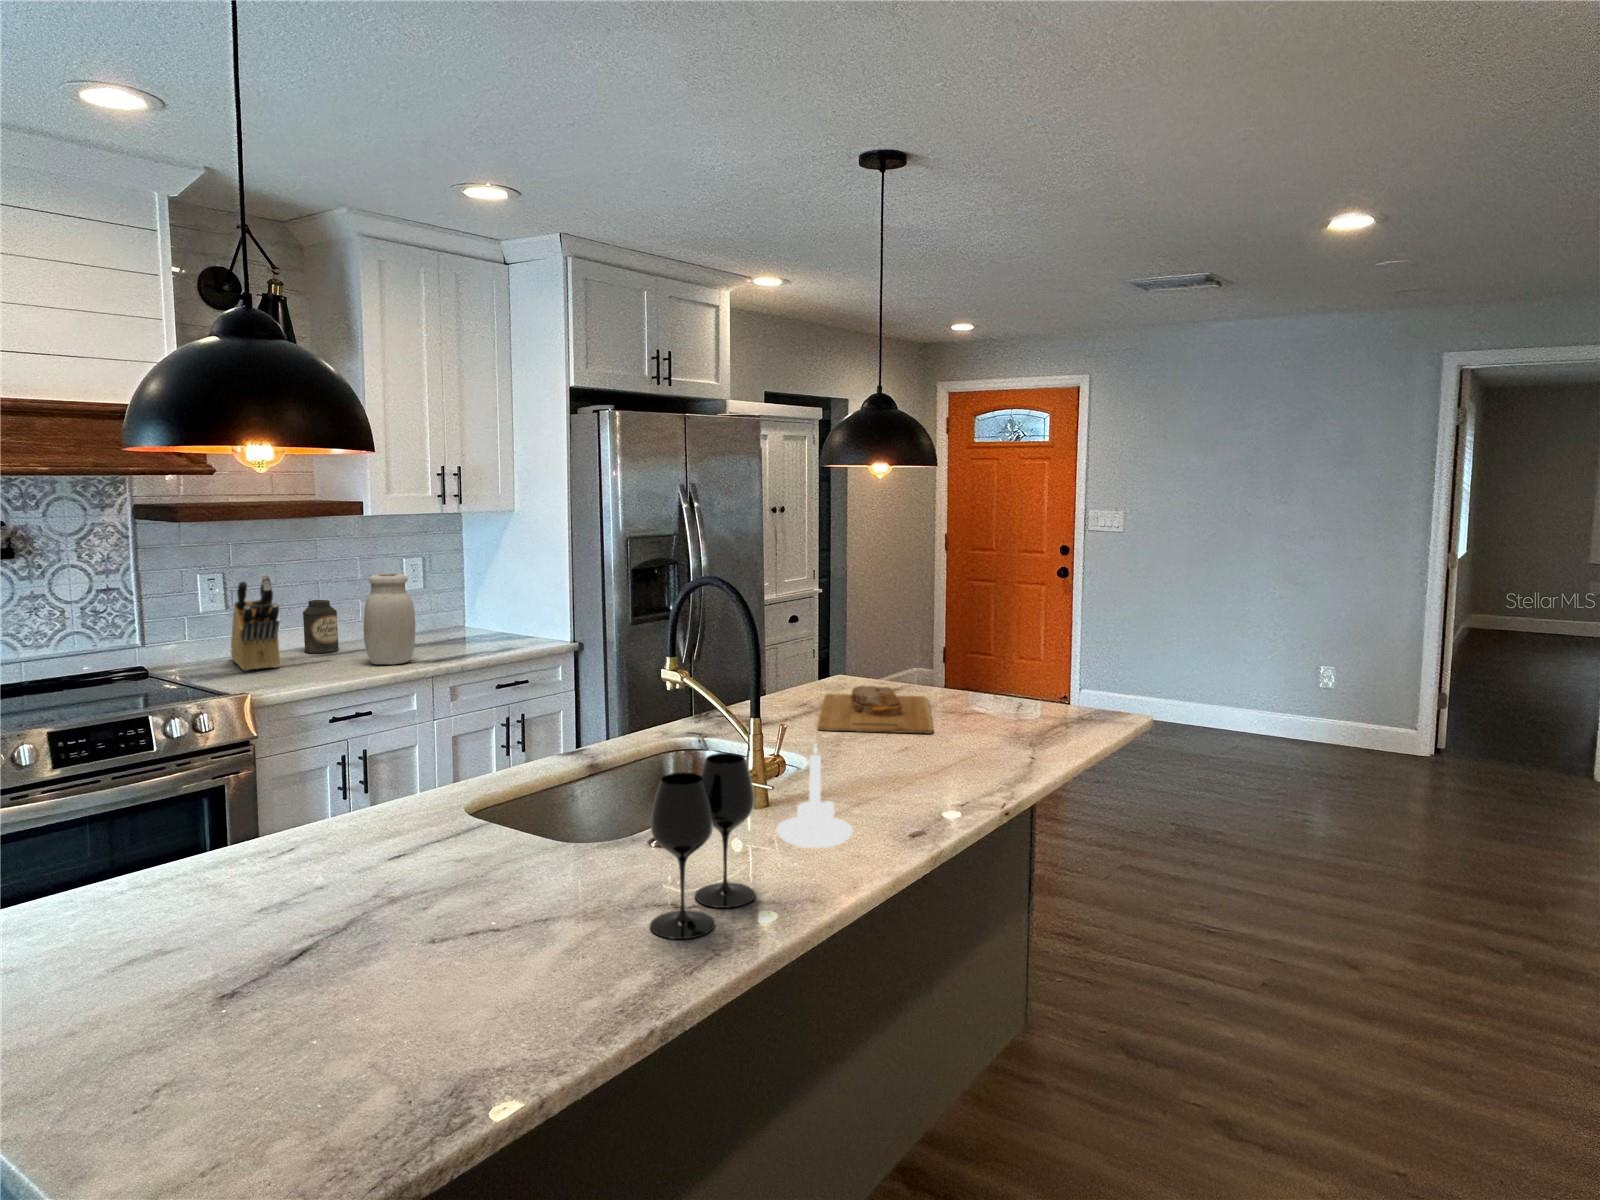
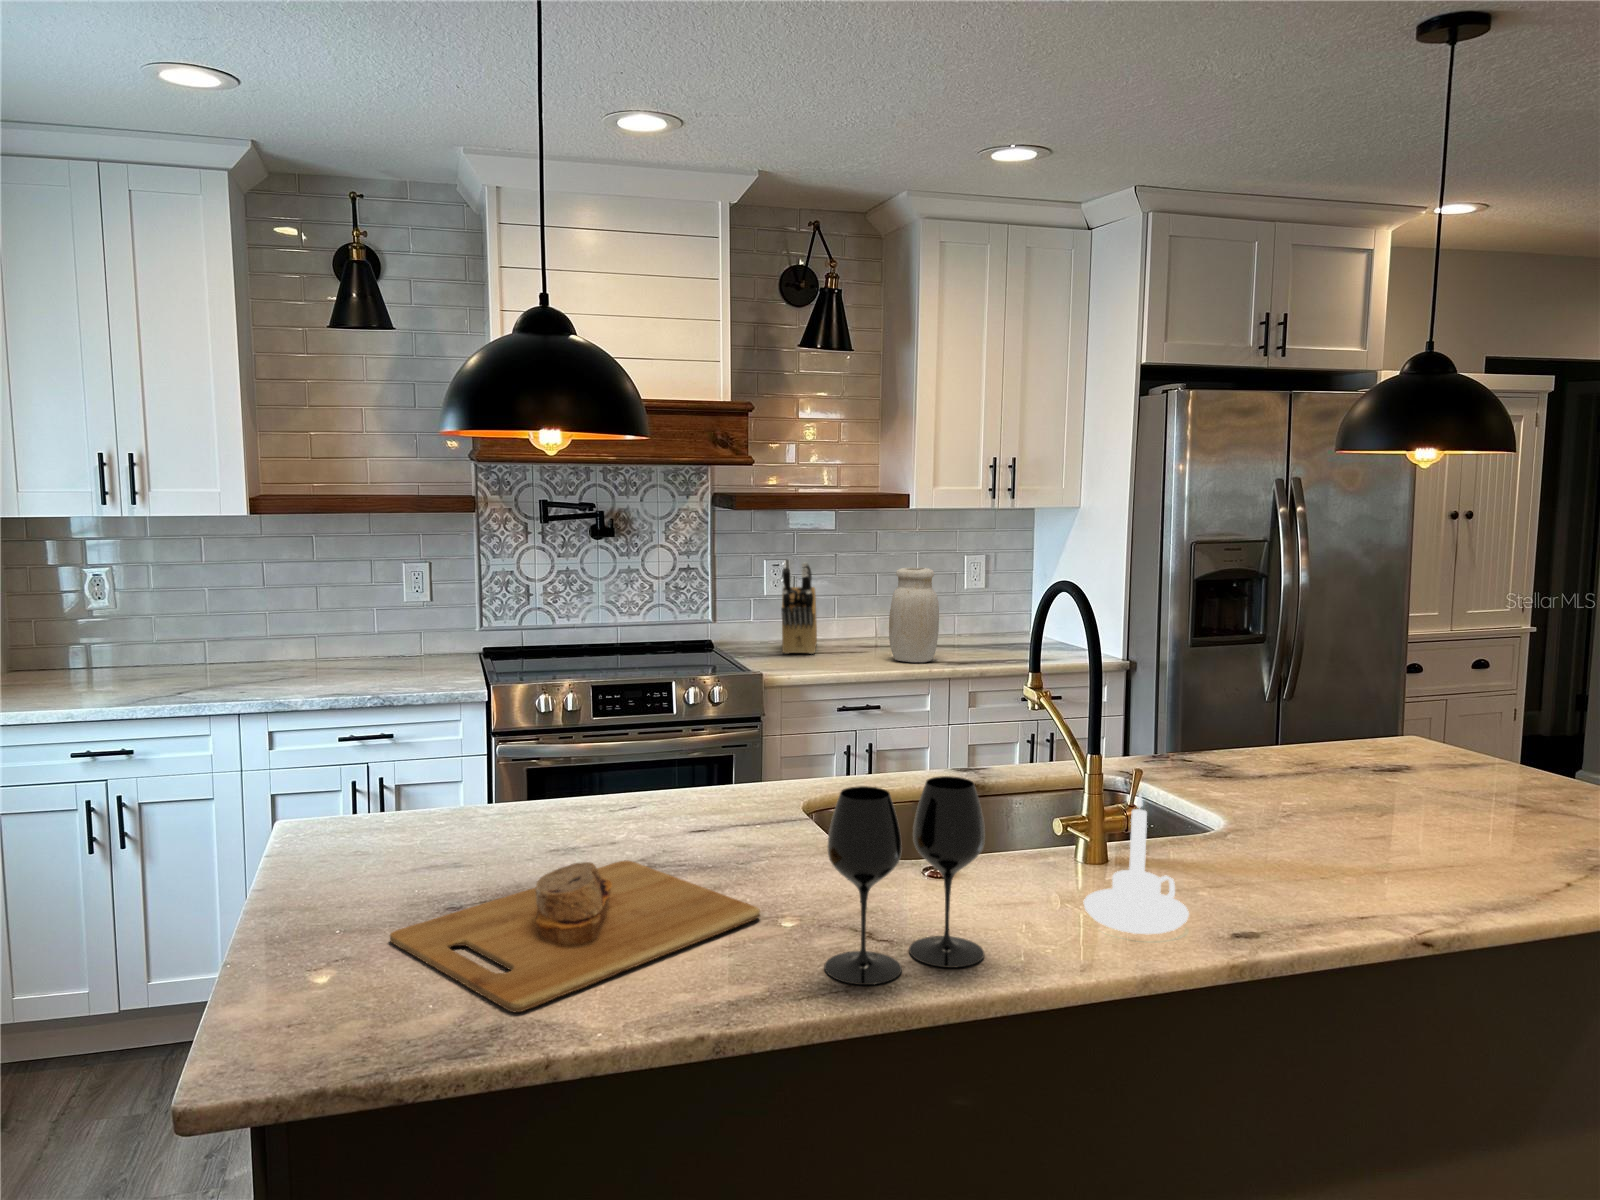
canister: present [303,600,339,653] -> none [852,592,884,646]
cutting board: present [817,686,933,734] -> present [390,861,760,1012]

